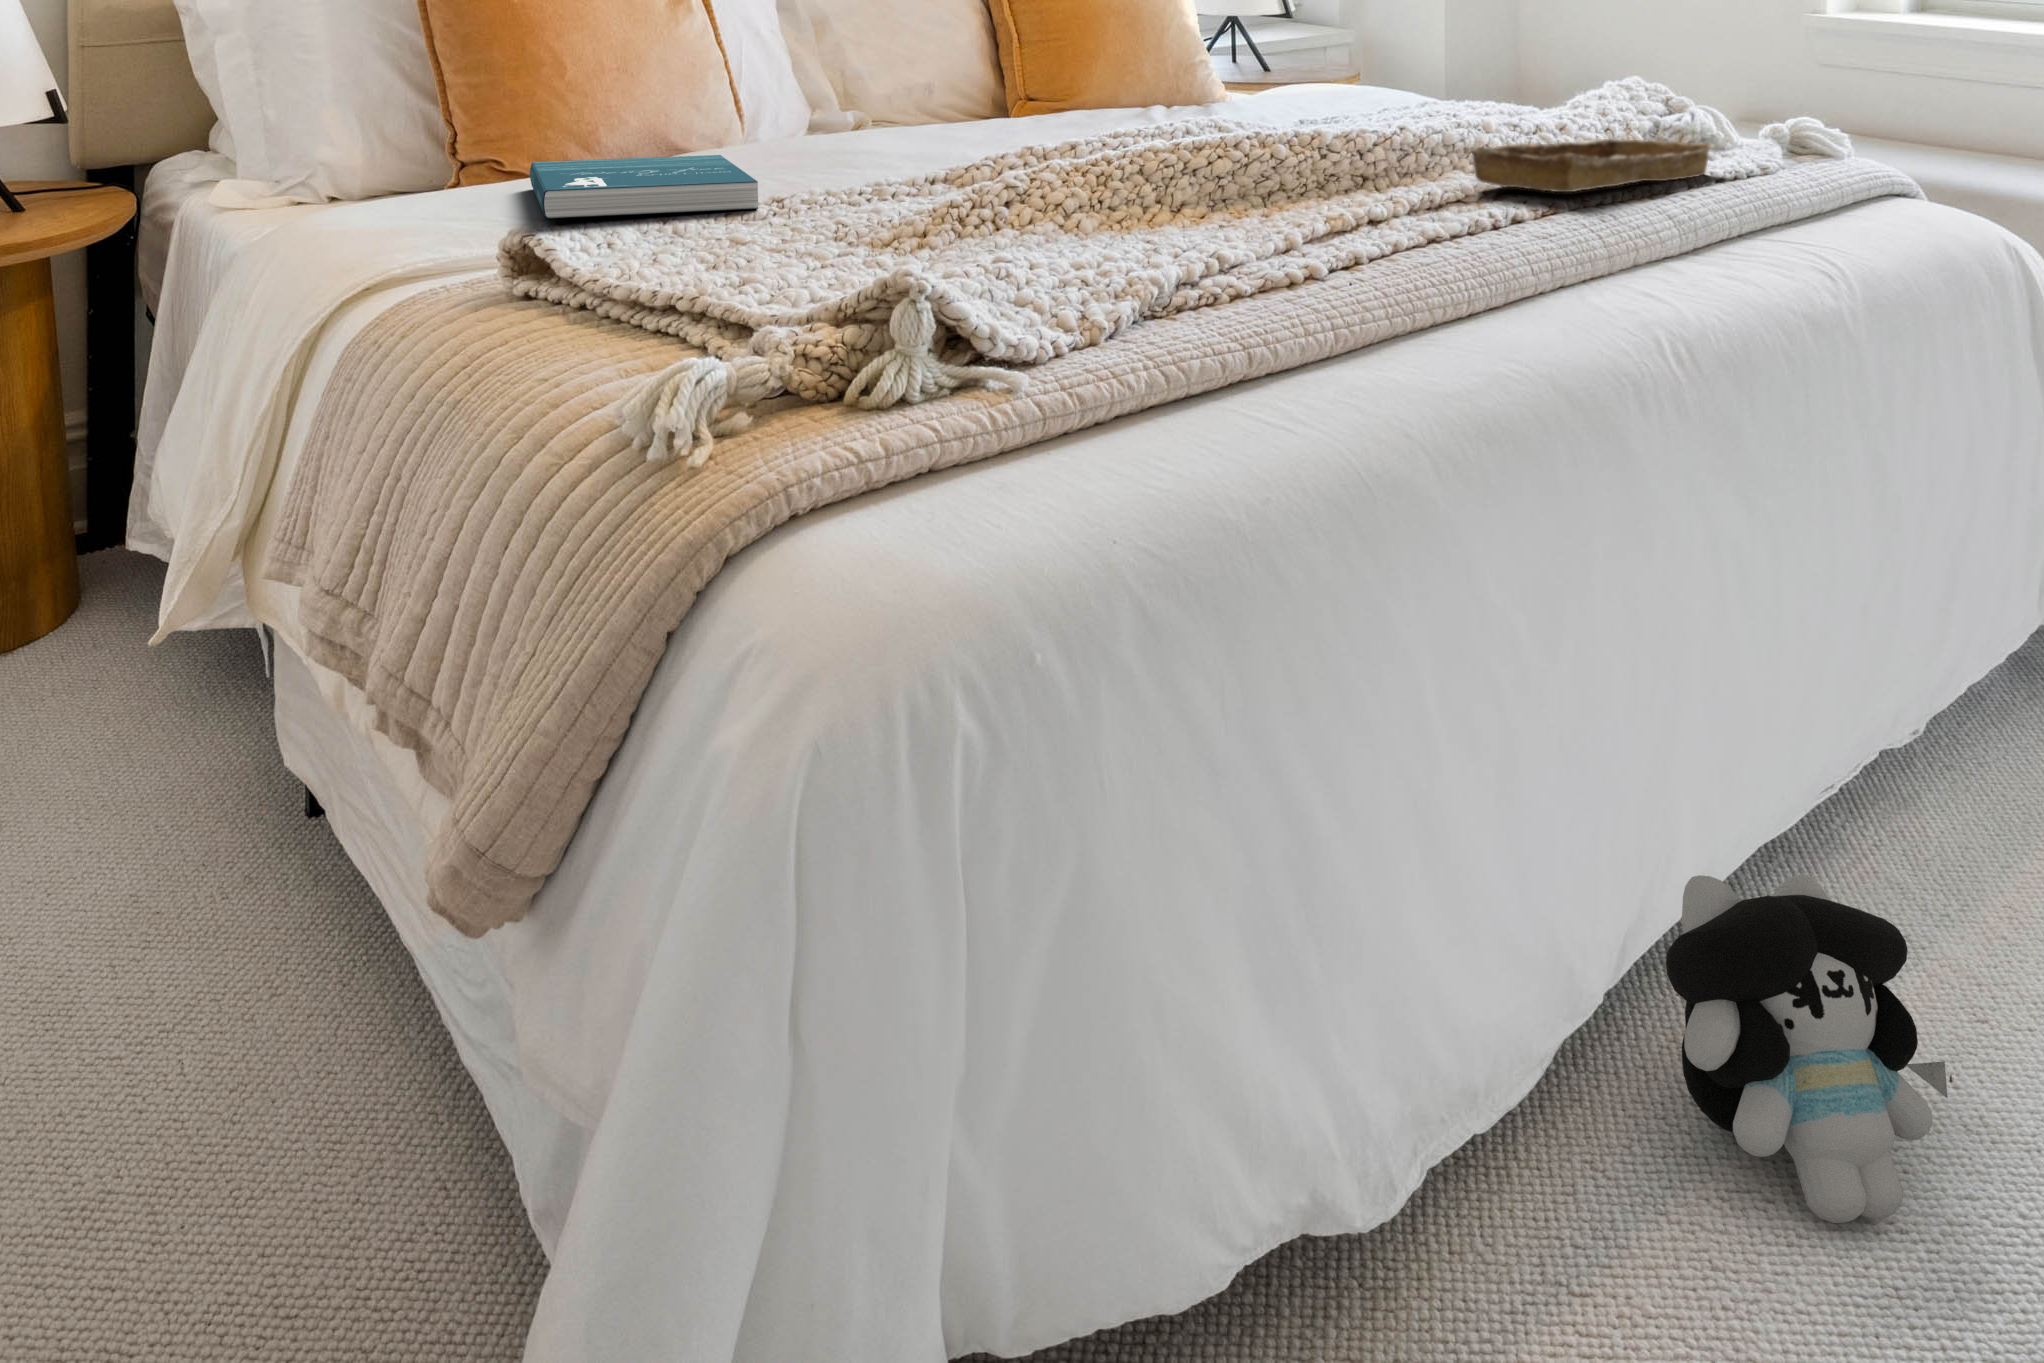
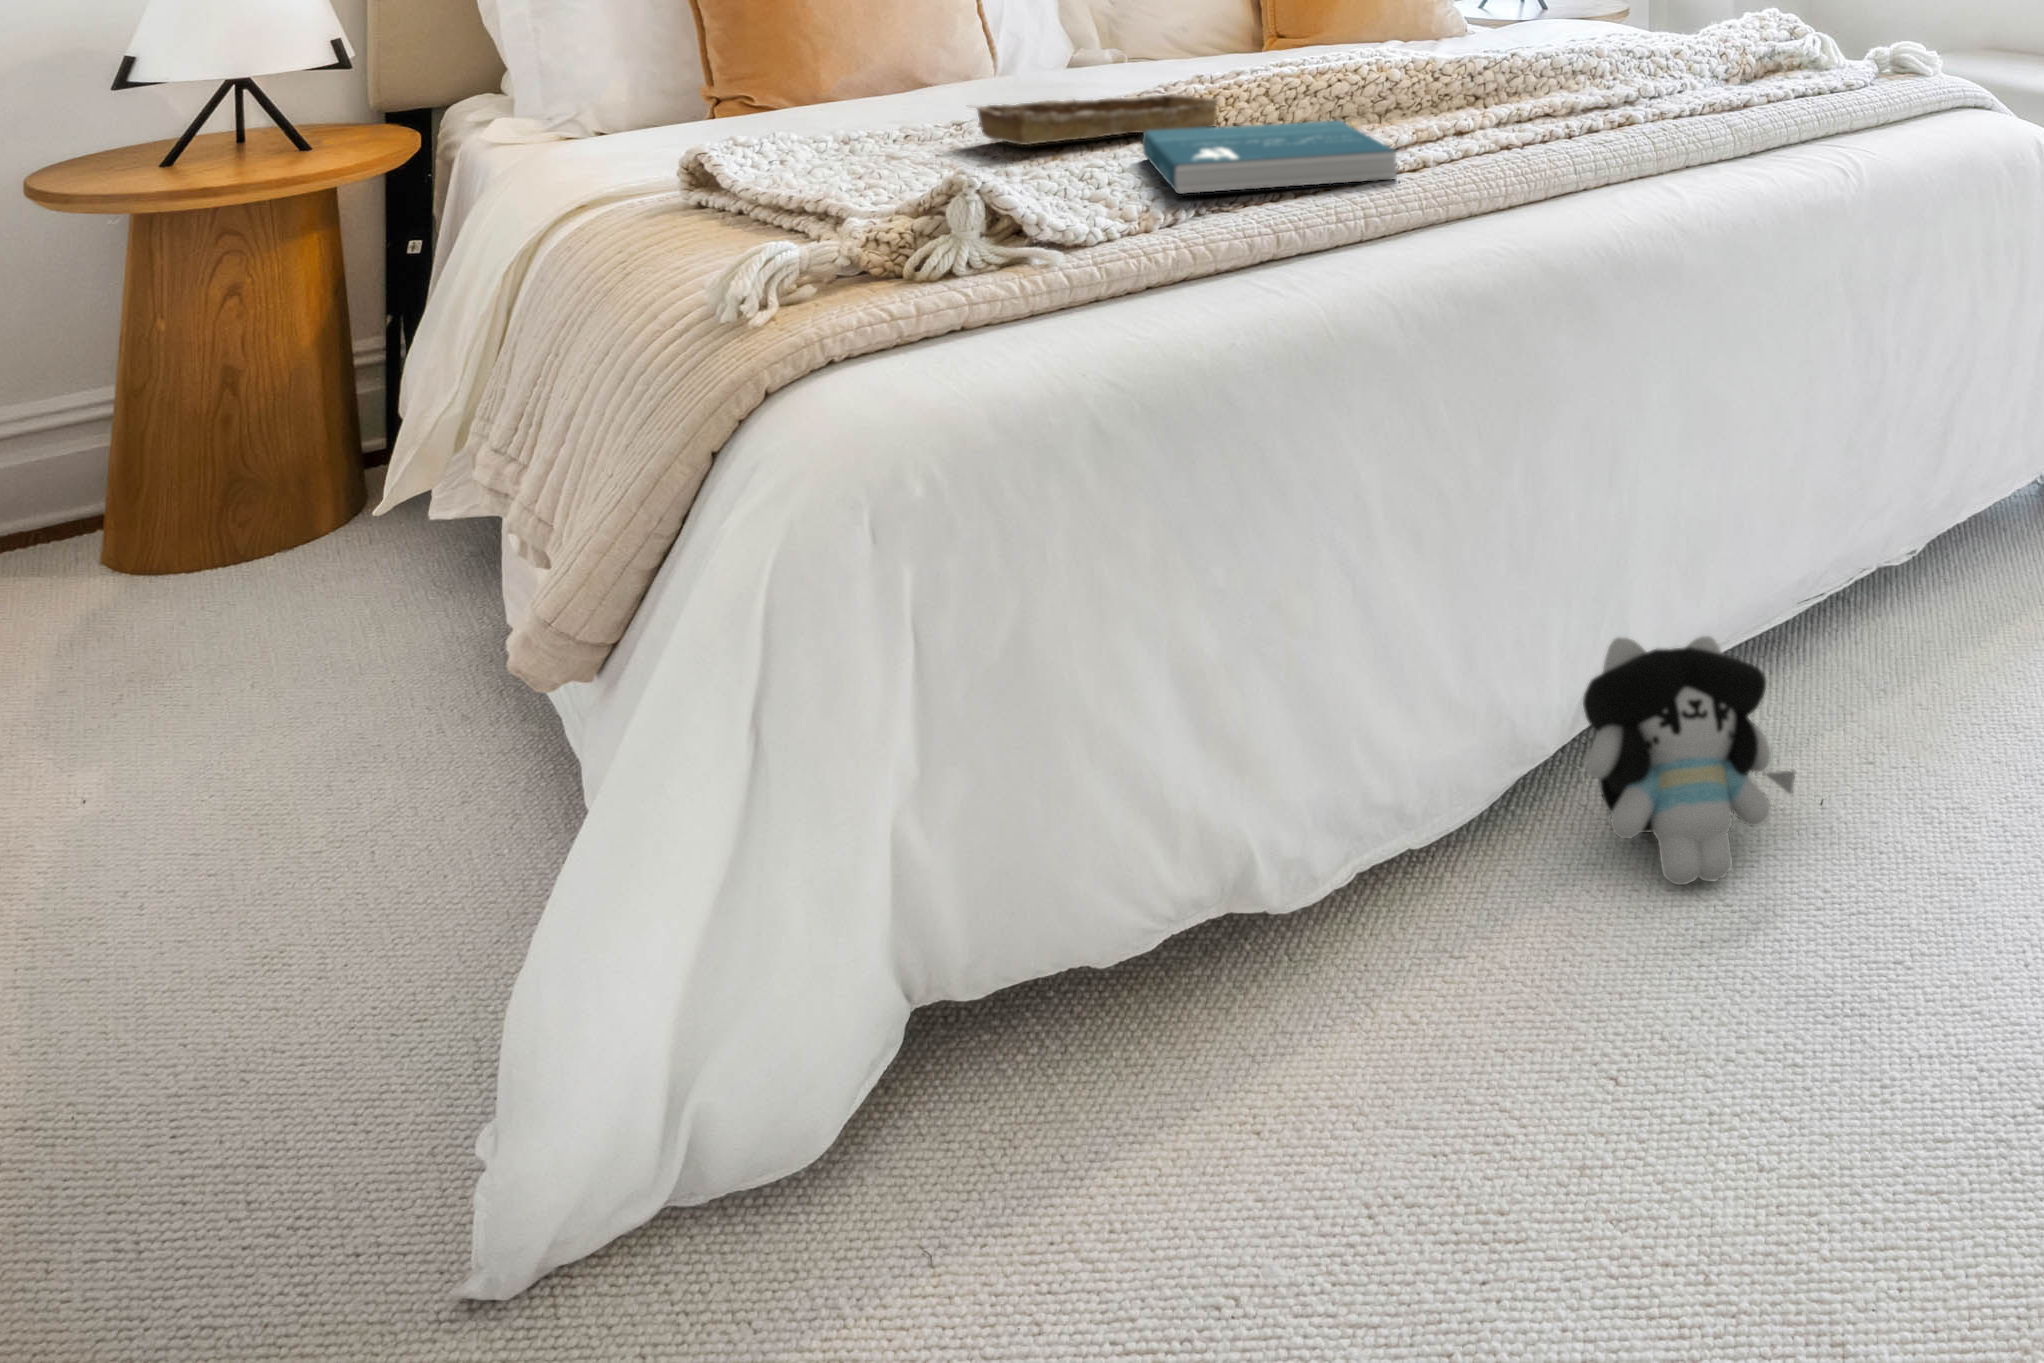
tray: present [1470,139,1713,192] -> present [977,94,1219,145]
book: present [530,155,758,219] -> present [1142,120,1397,194]

